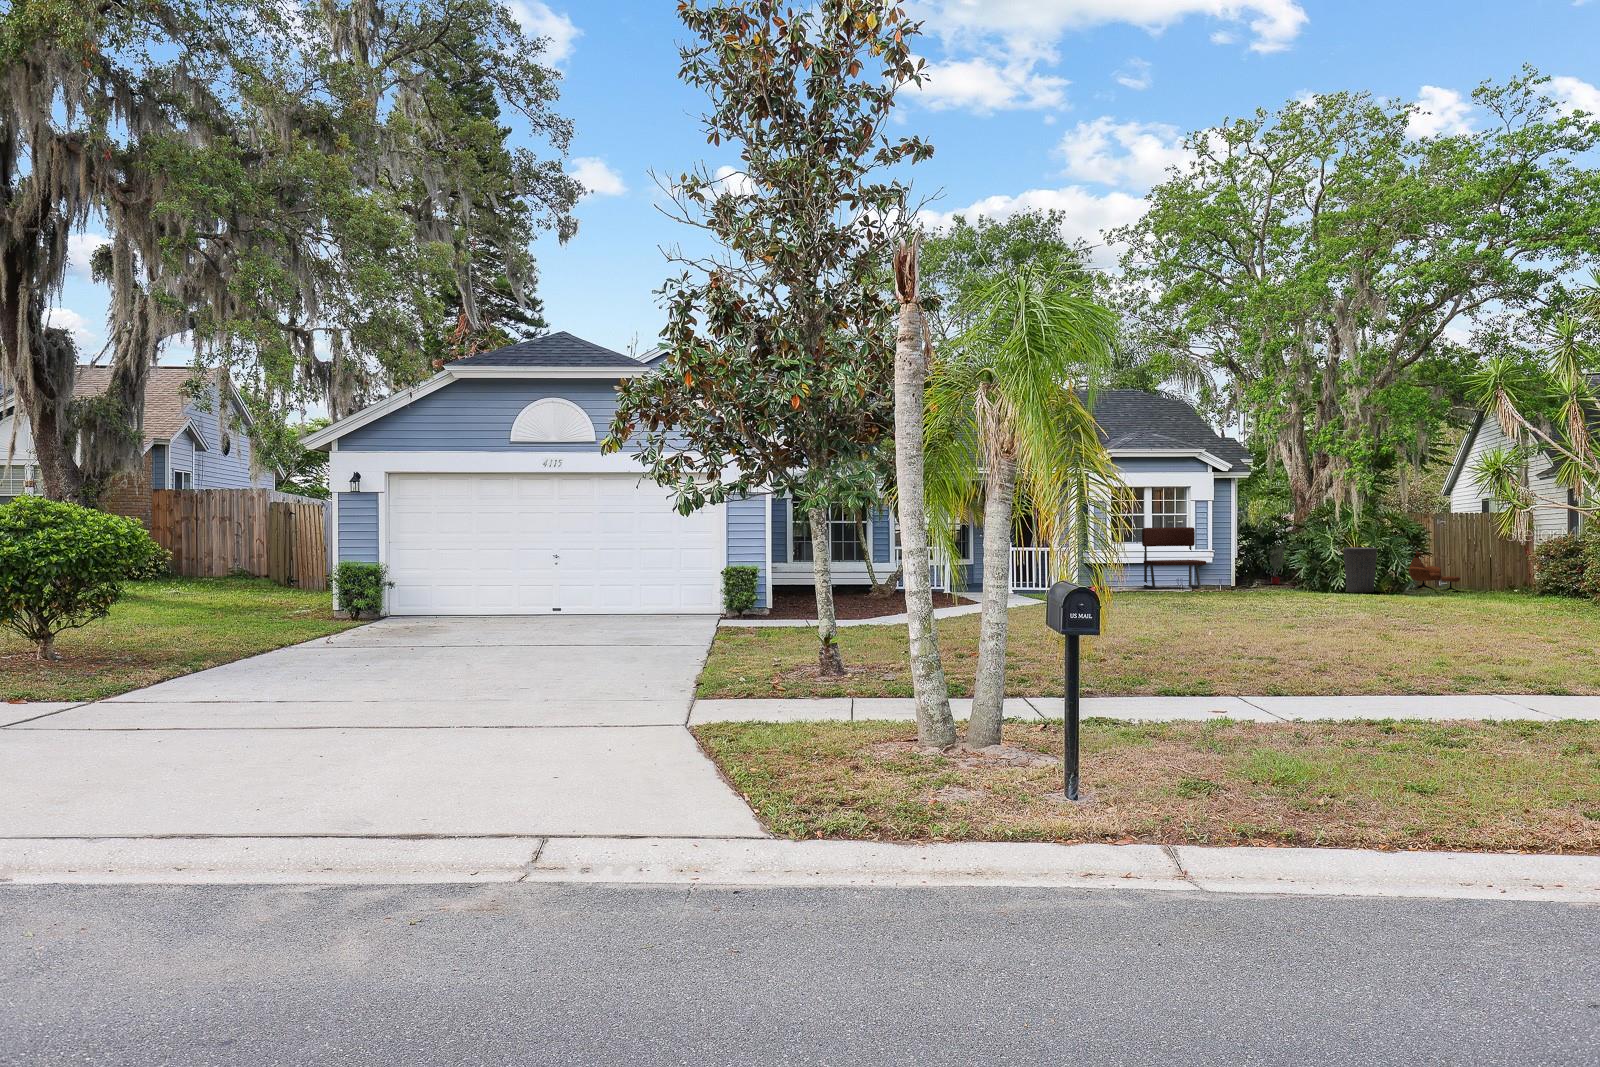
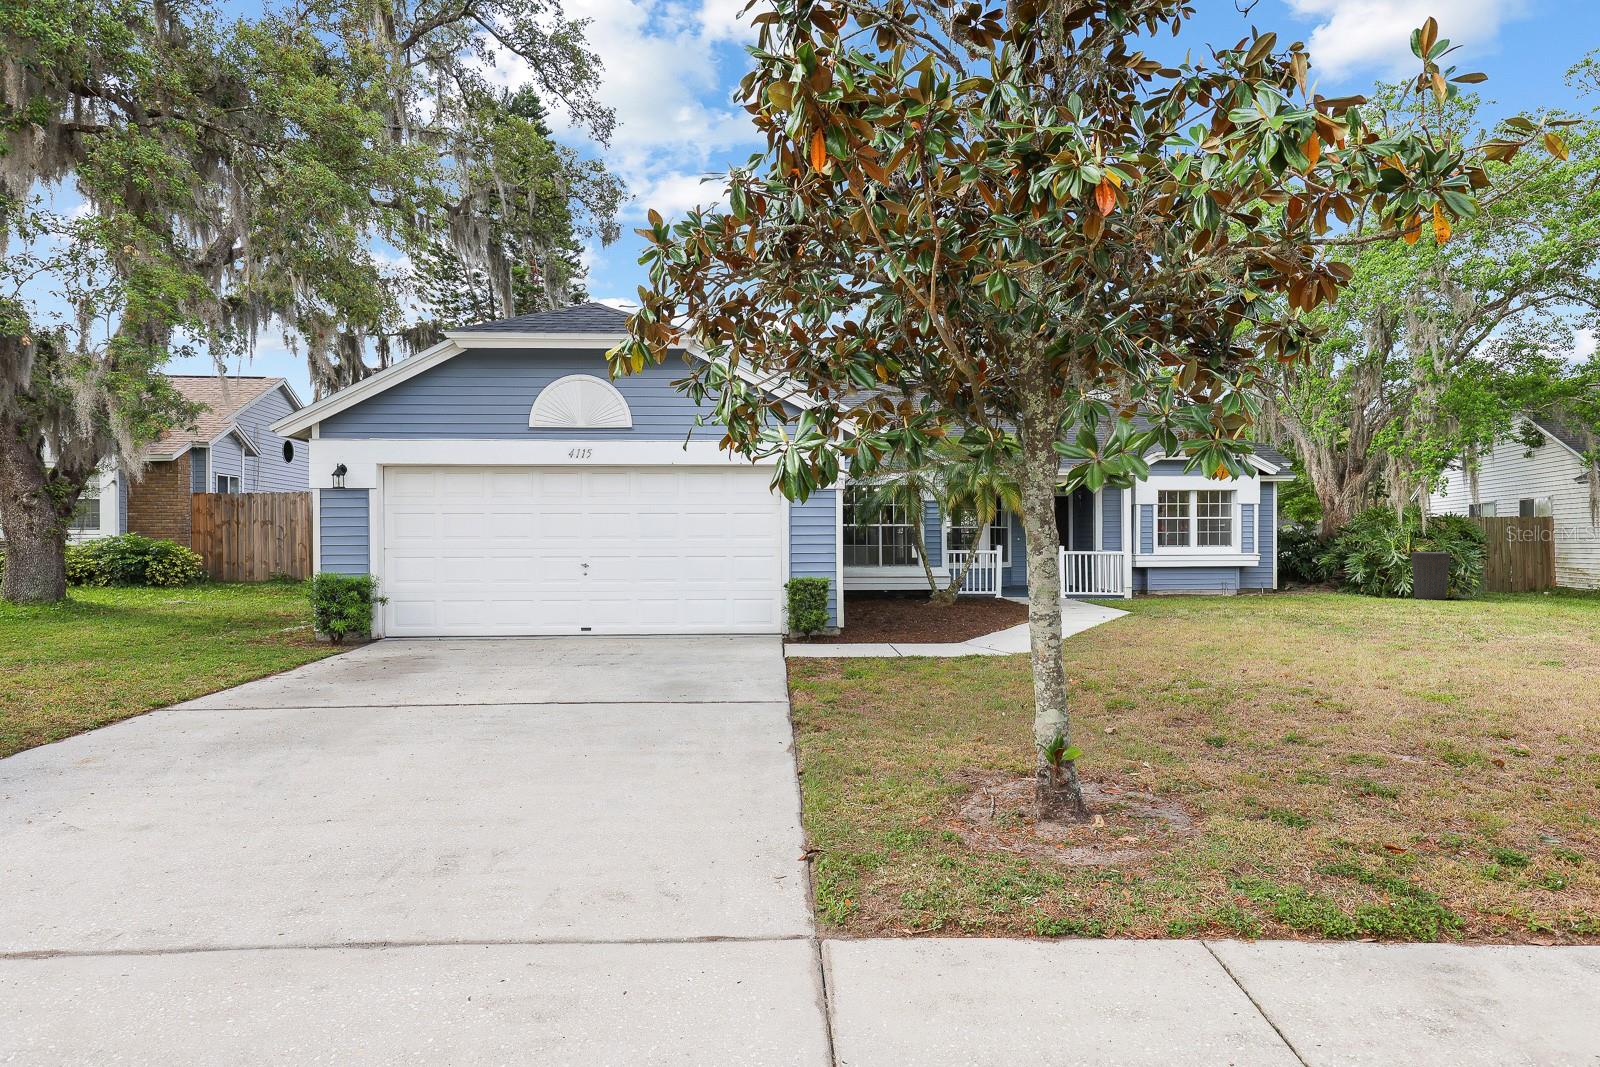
bench: present [1142,527,1206,589] -> none [1191,530,1260,594]
potted tree: present [1269,543,1286,585] -> none [1306,545,1334,588]
lounge chair: present [1409,551,1460,592] -> none [1468,555,1537,599]

